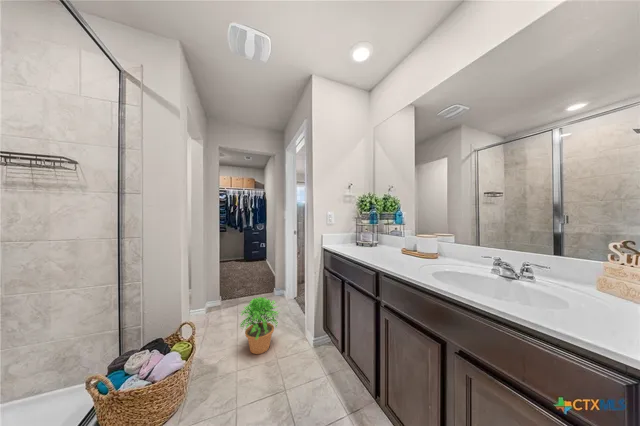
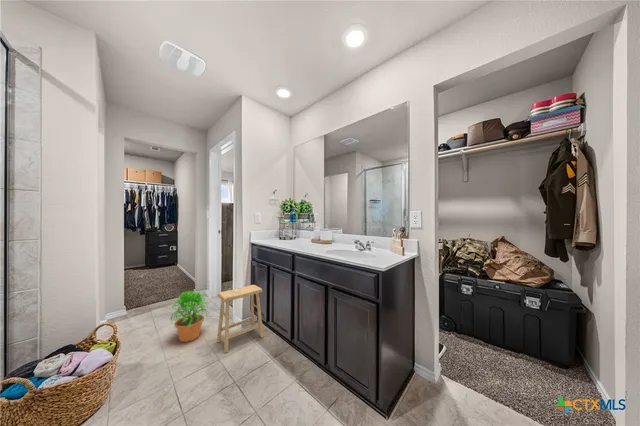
footstool: none [285,300,337,385] -> present [217,285,264,353]

